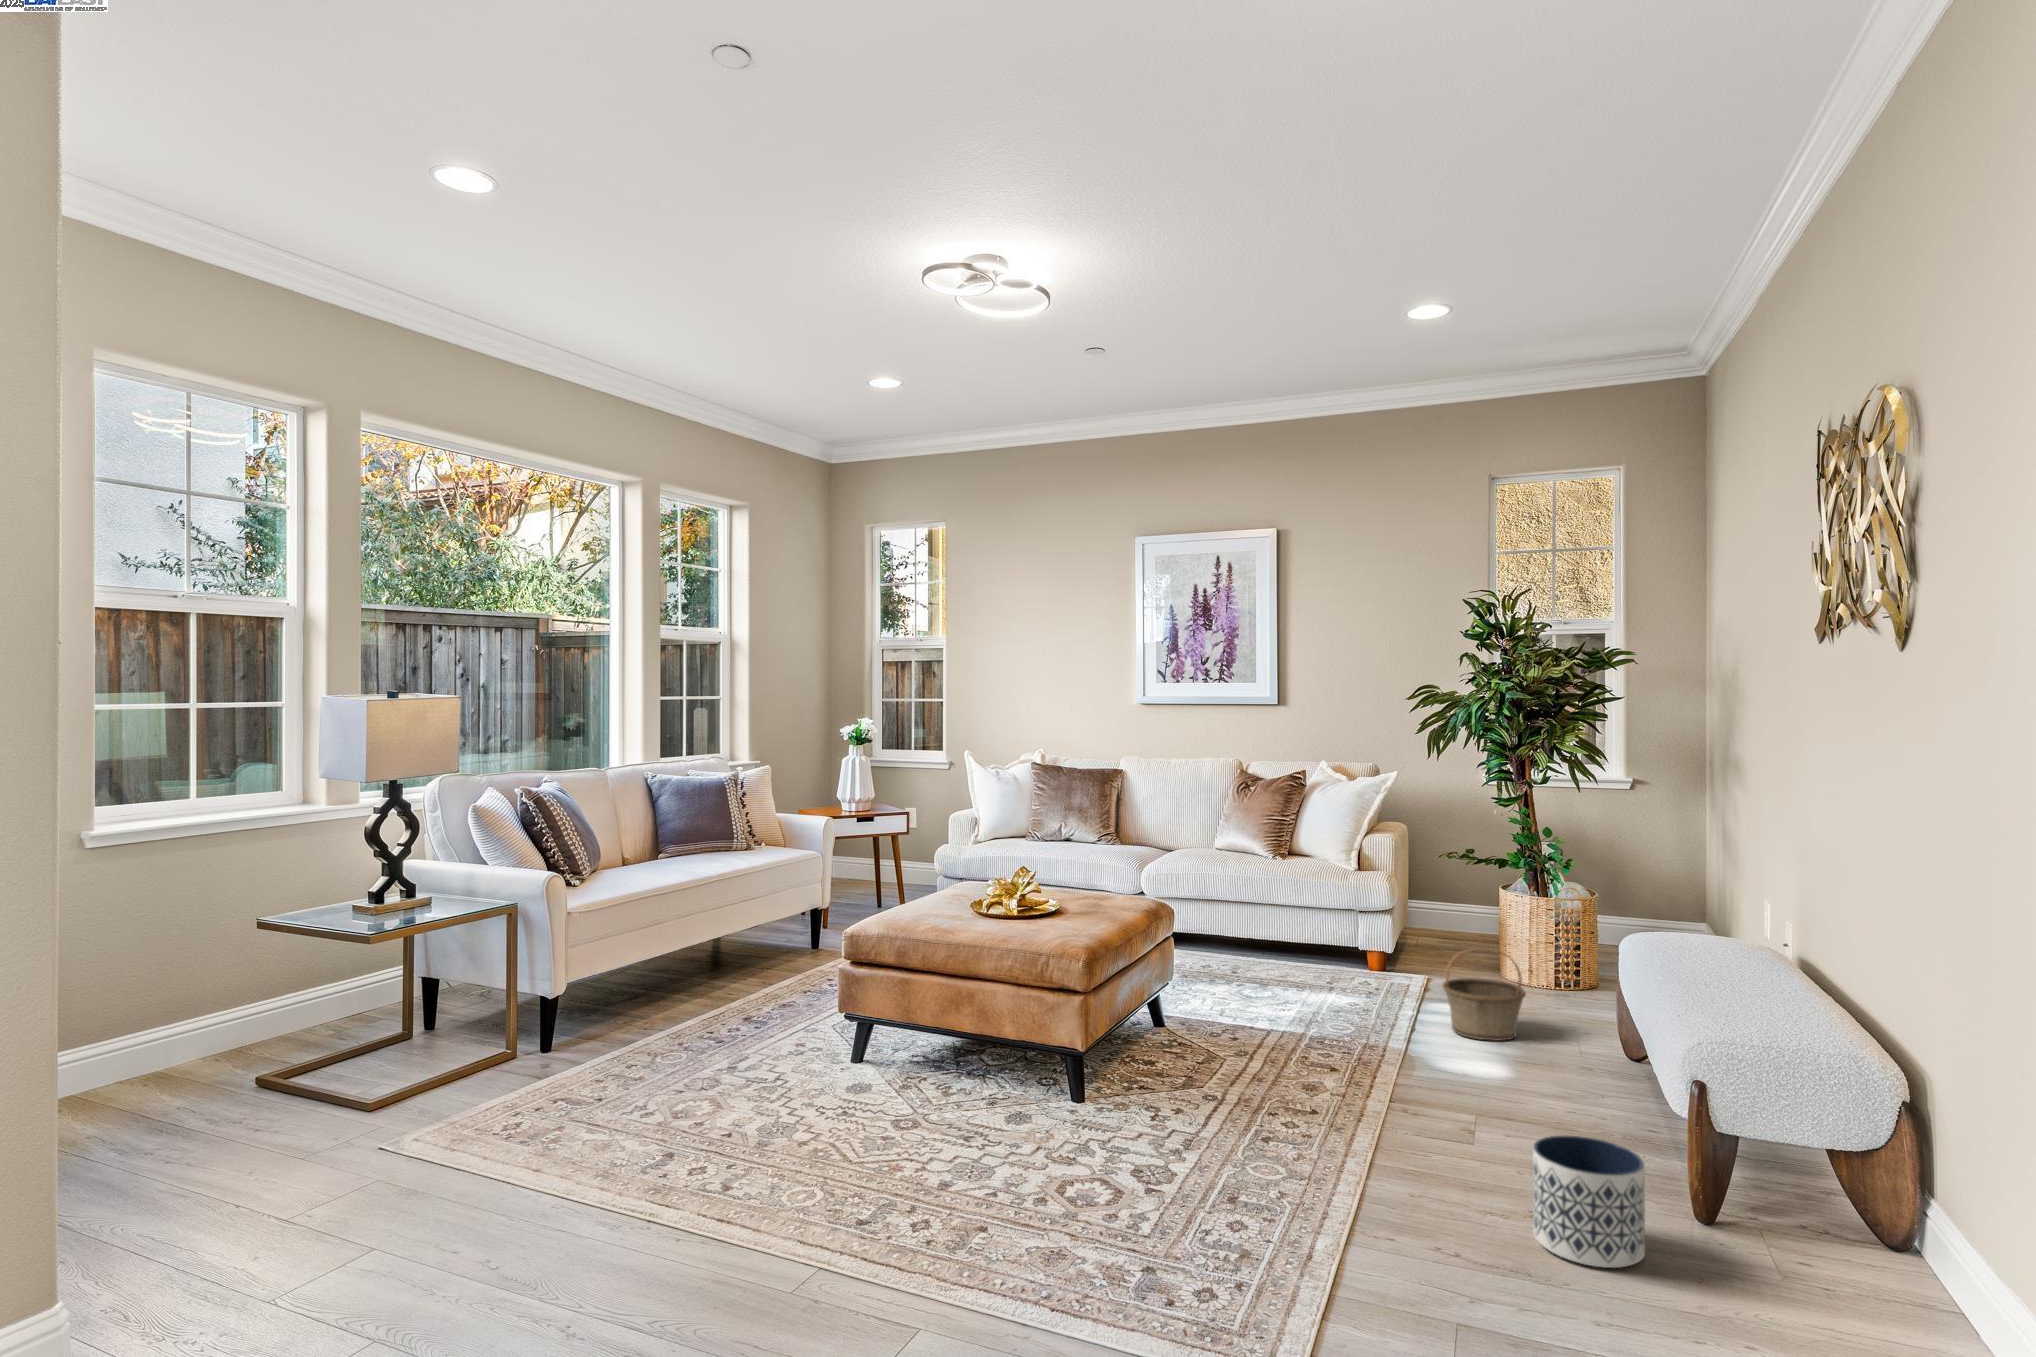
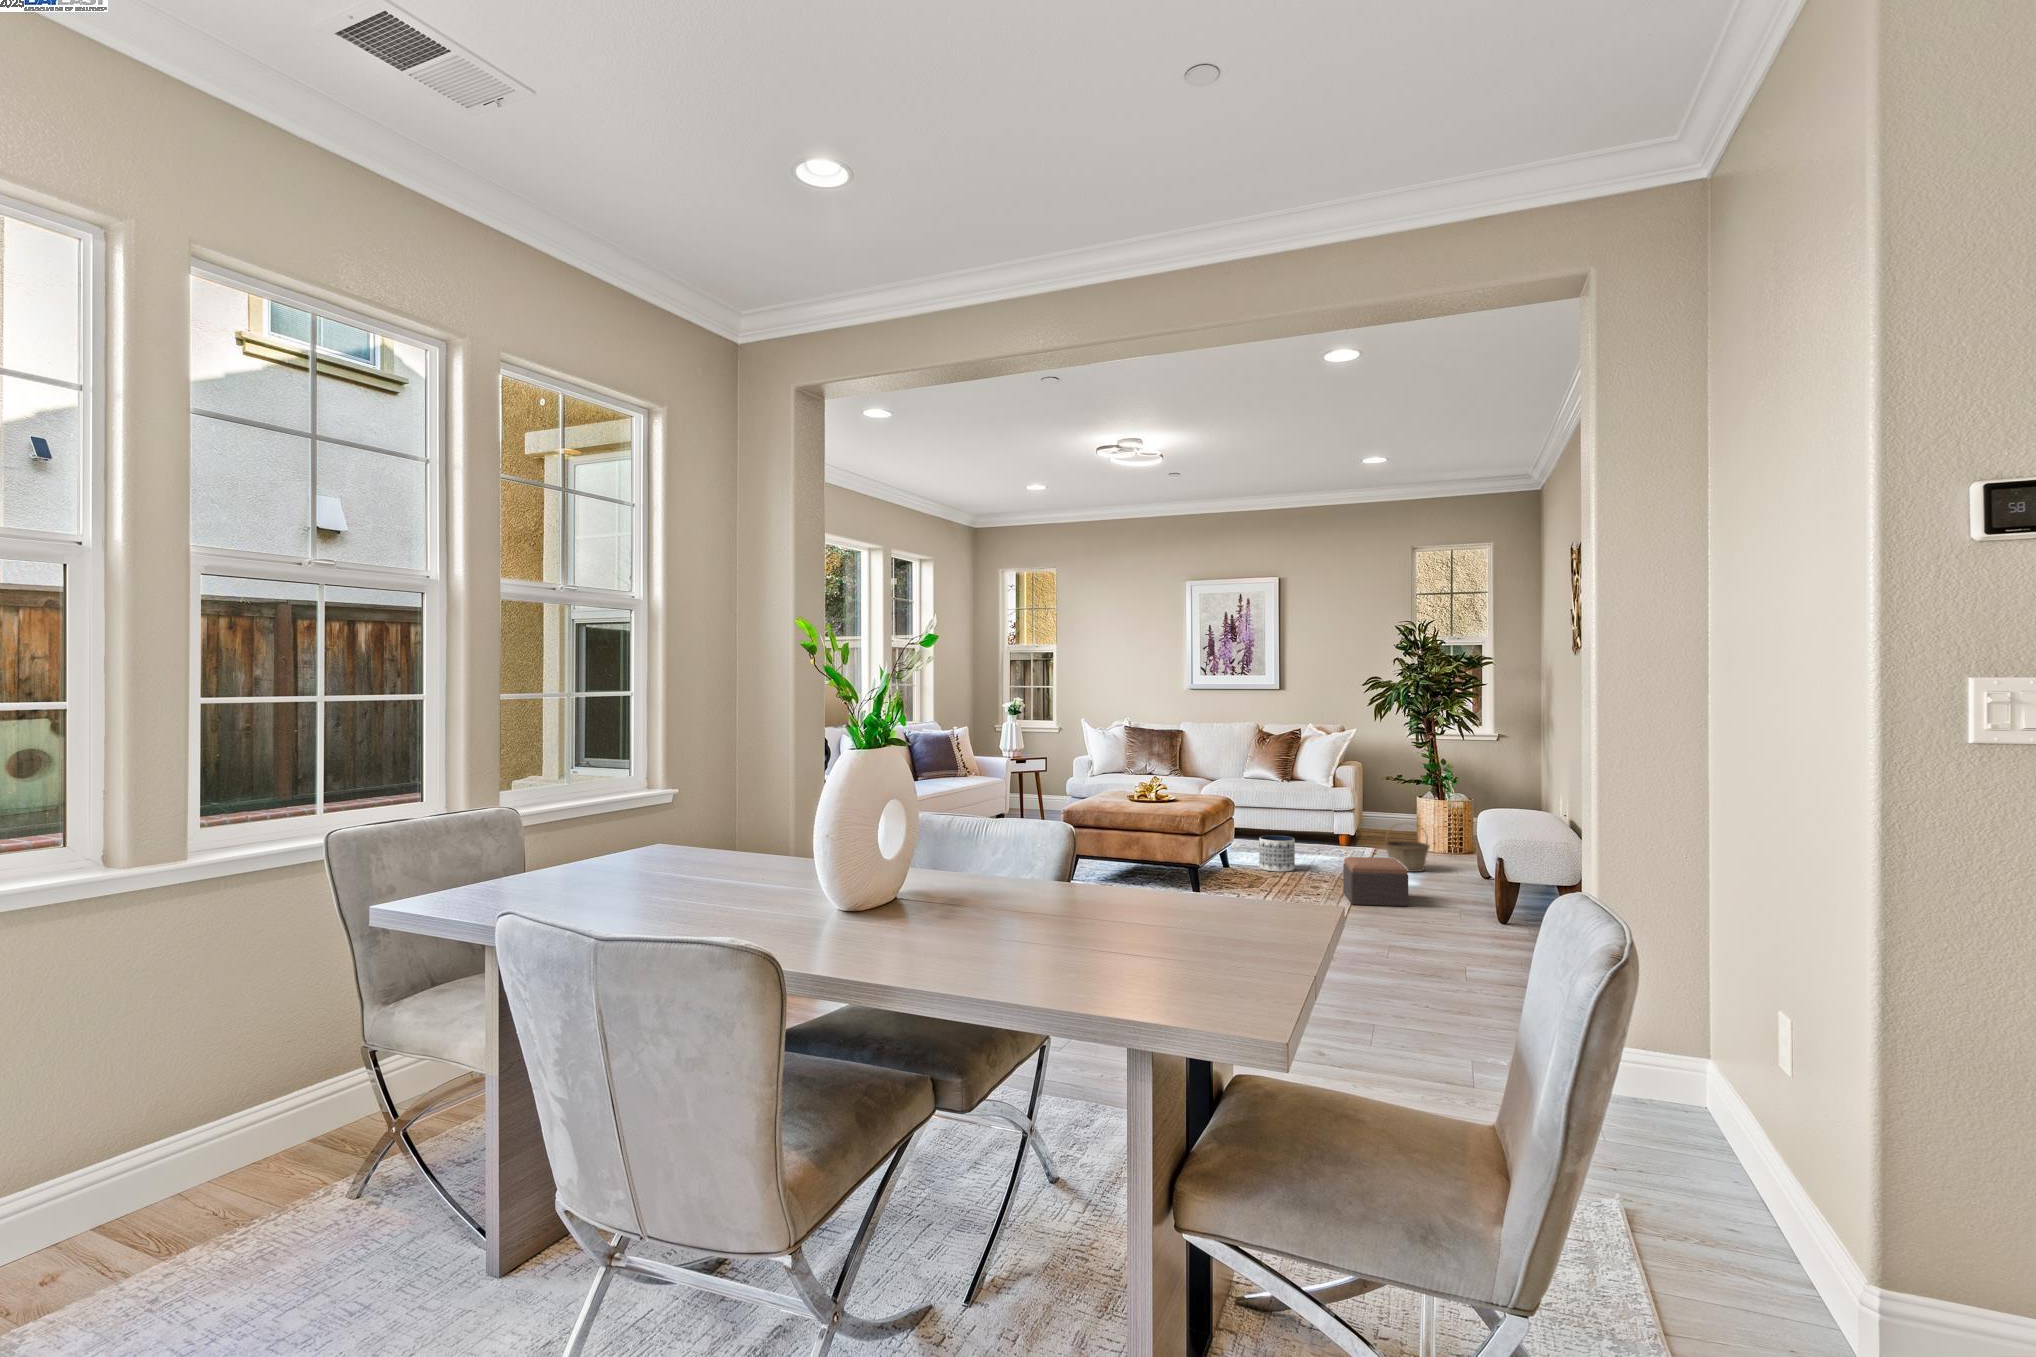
footstool: none [1361,1035,1488,1150] -> present [1343,857,1408,906]
planter: present [1533,1136,1645,1268] -> present [1259,835,1295,872]

